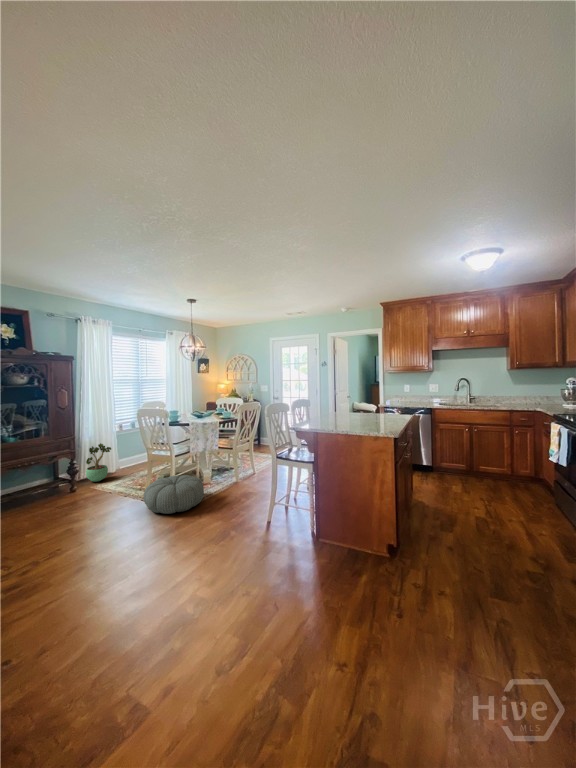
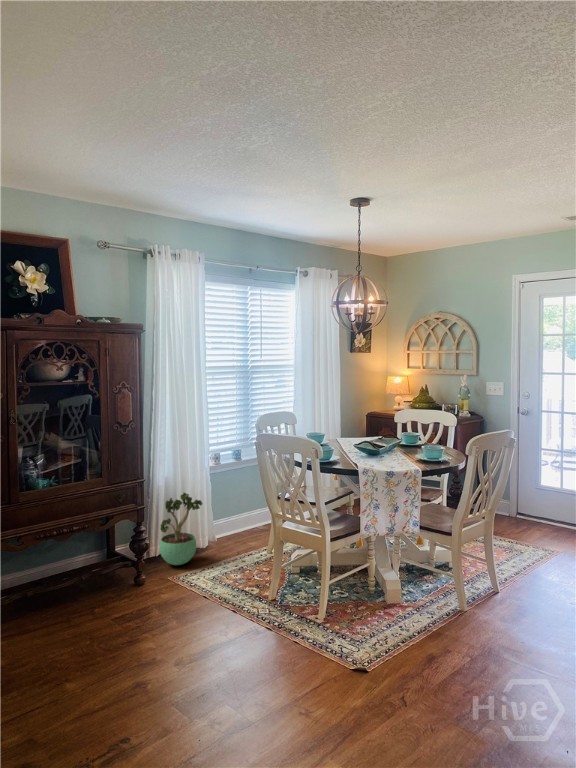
pouf: present [144,475,204,514] -> none [276,587,405,685]

